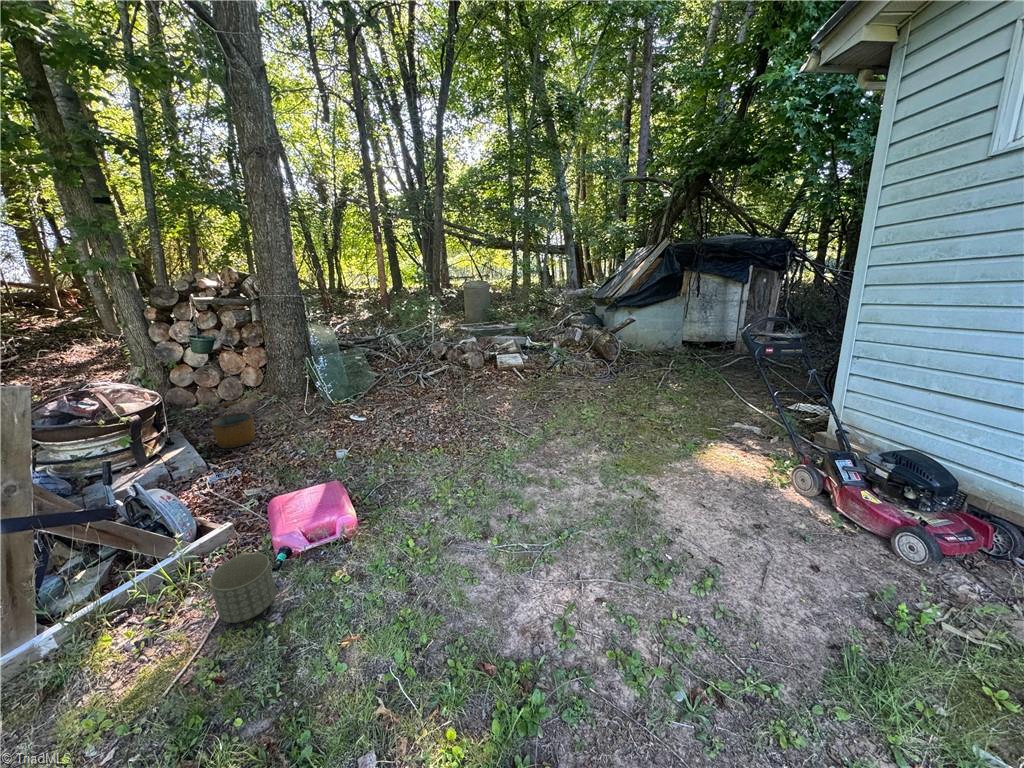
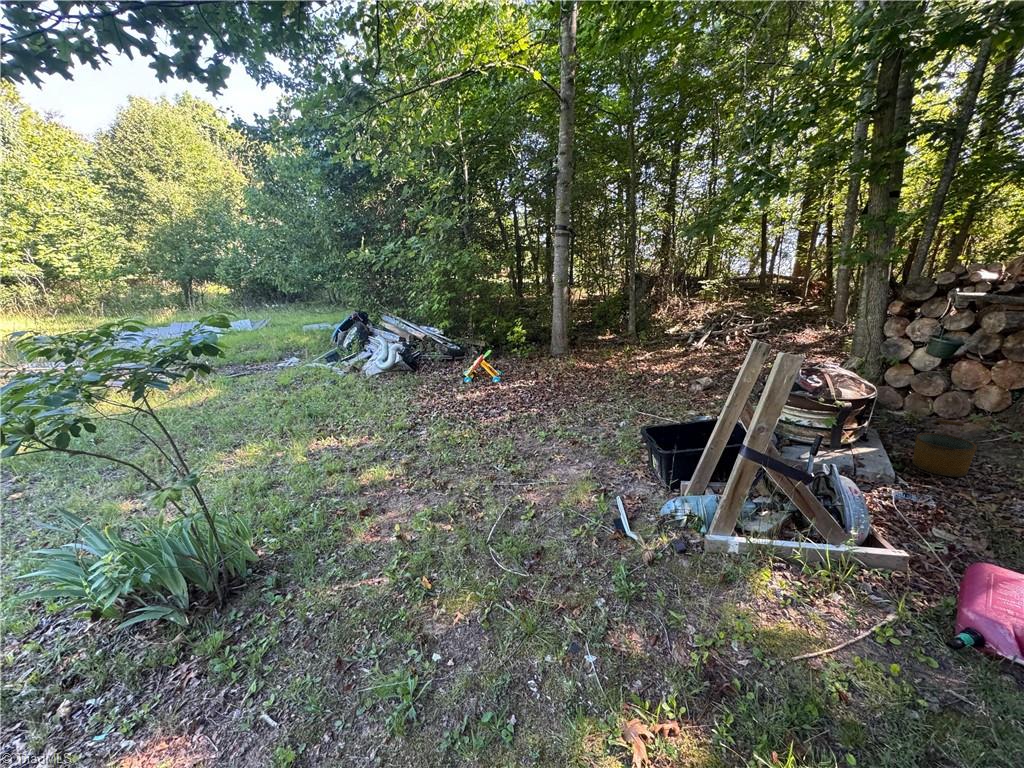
planter: present [210,553,276,623] -> none [864,592,954,679]

